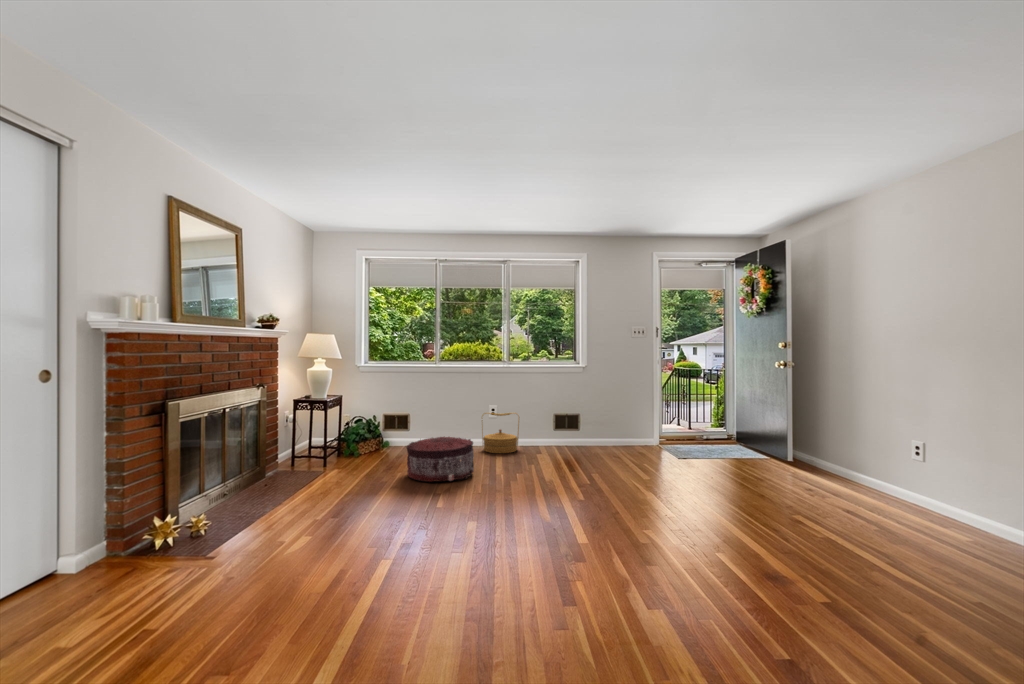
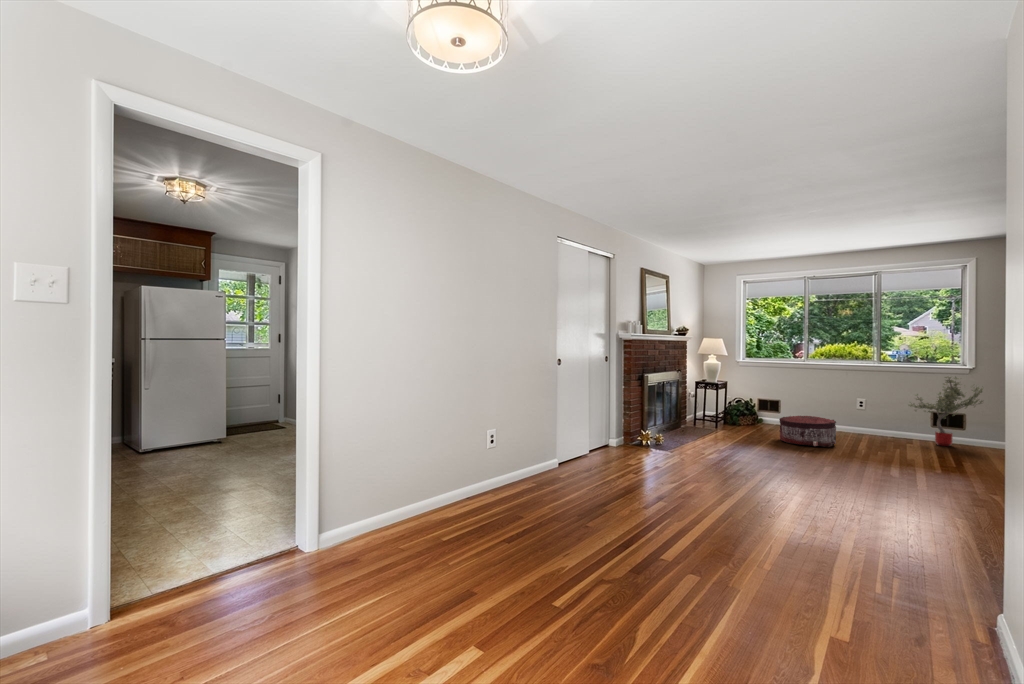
potted tree: none [538,374,601,452] -> present [909,377,983,446]
woven basket: present [482,413,519,453] -> none [848,404,887,439]

